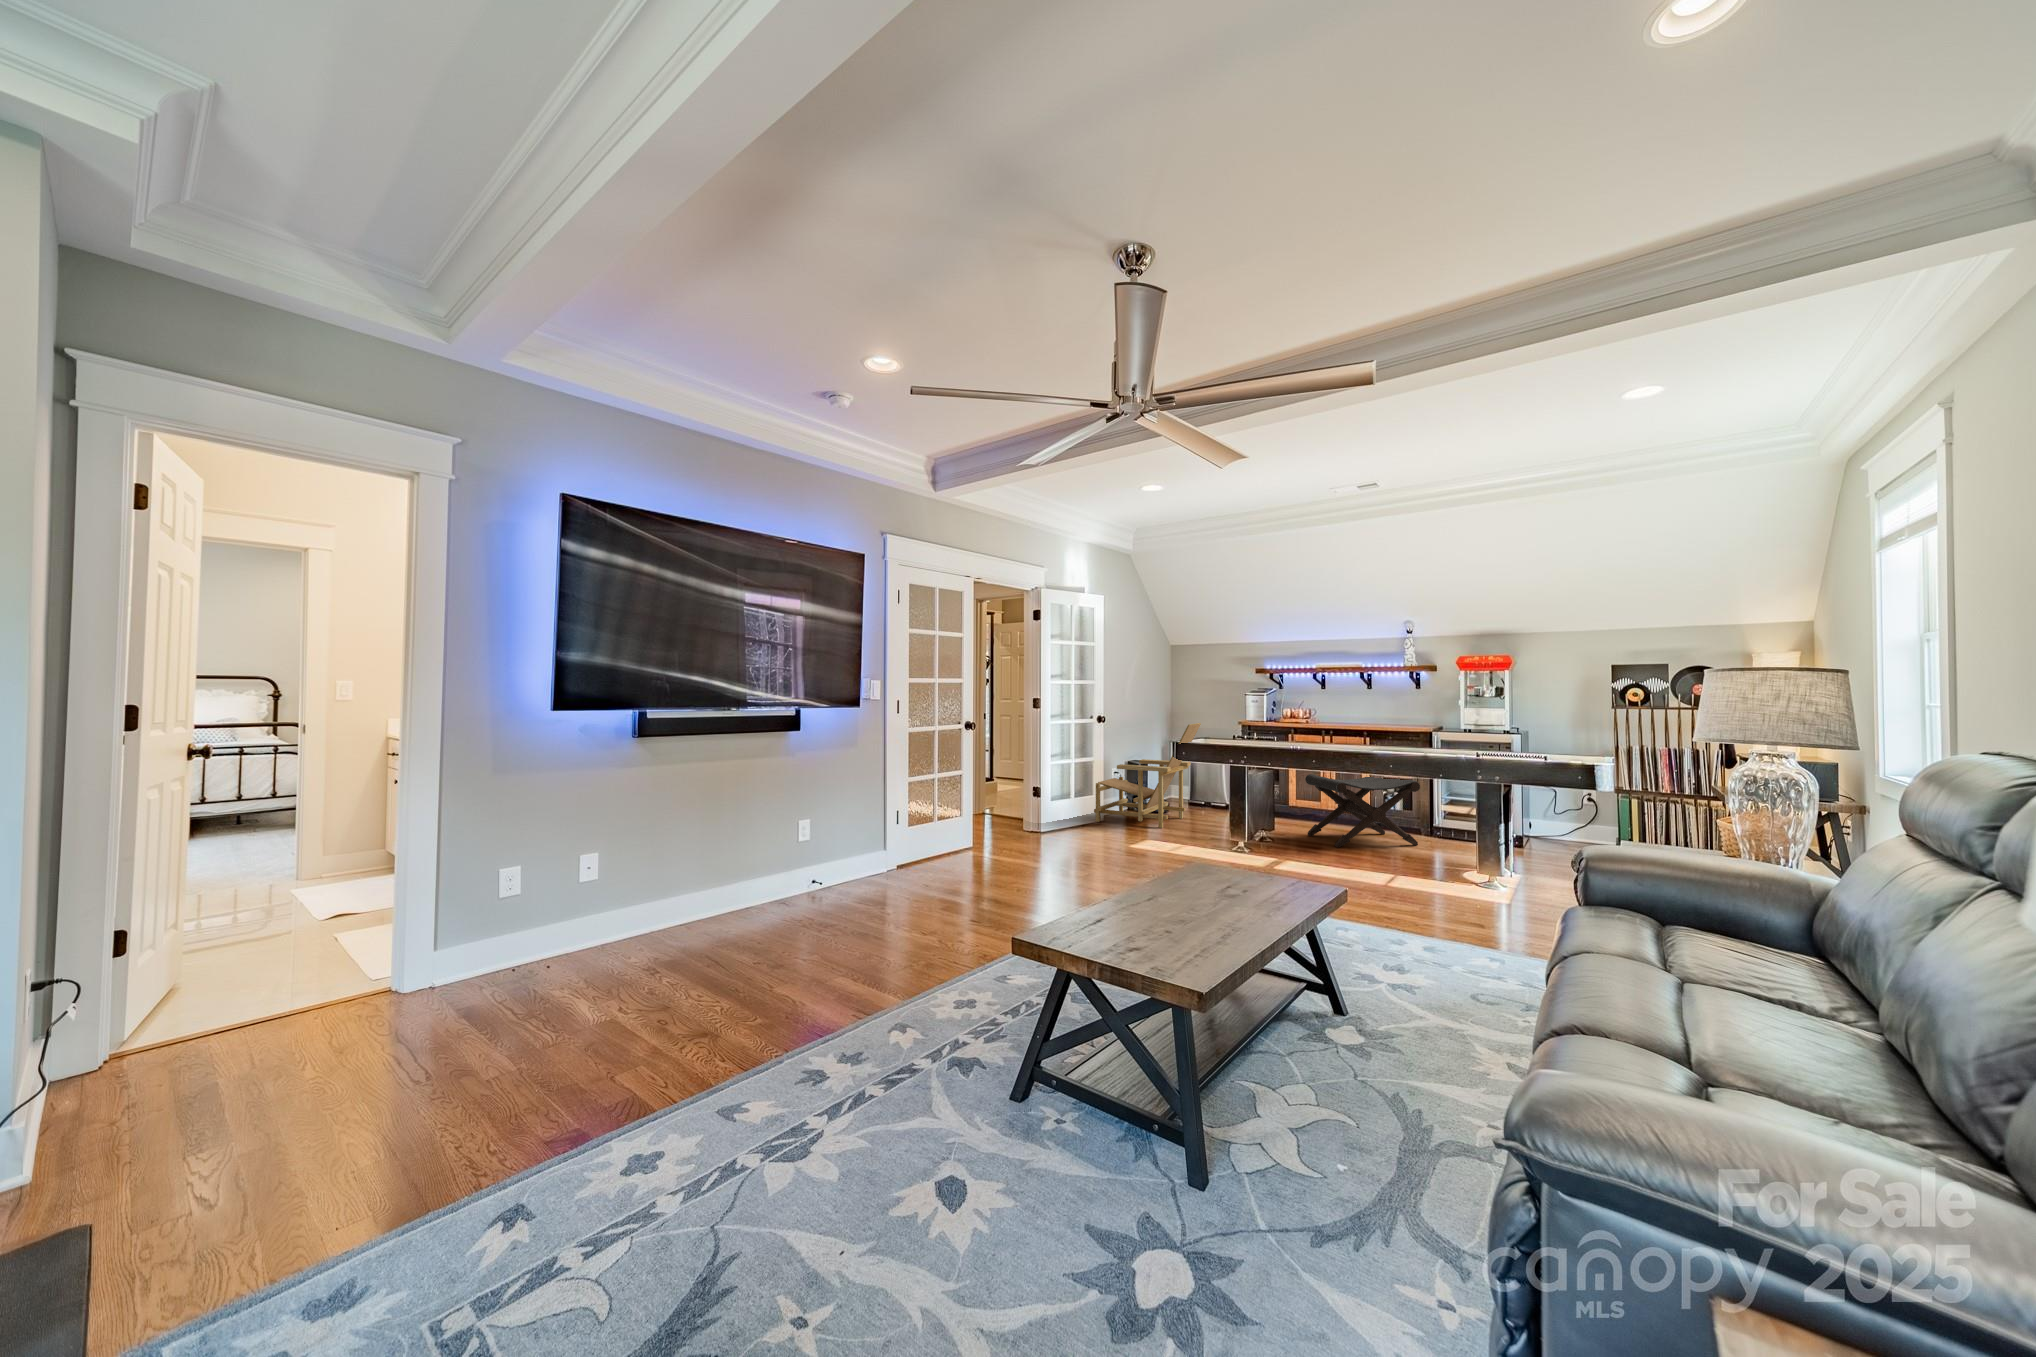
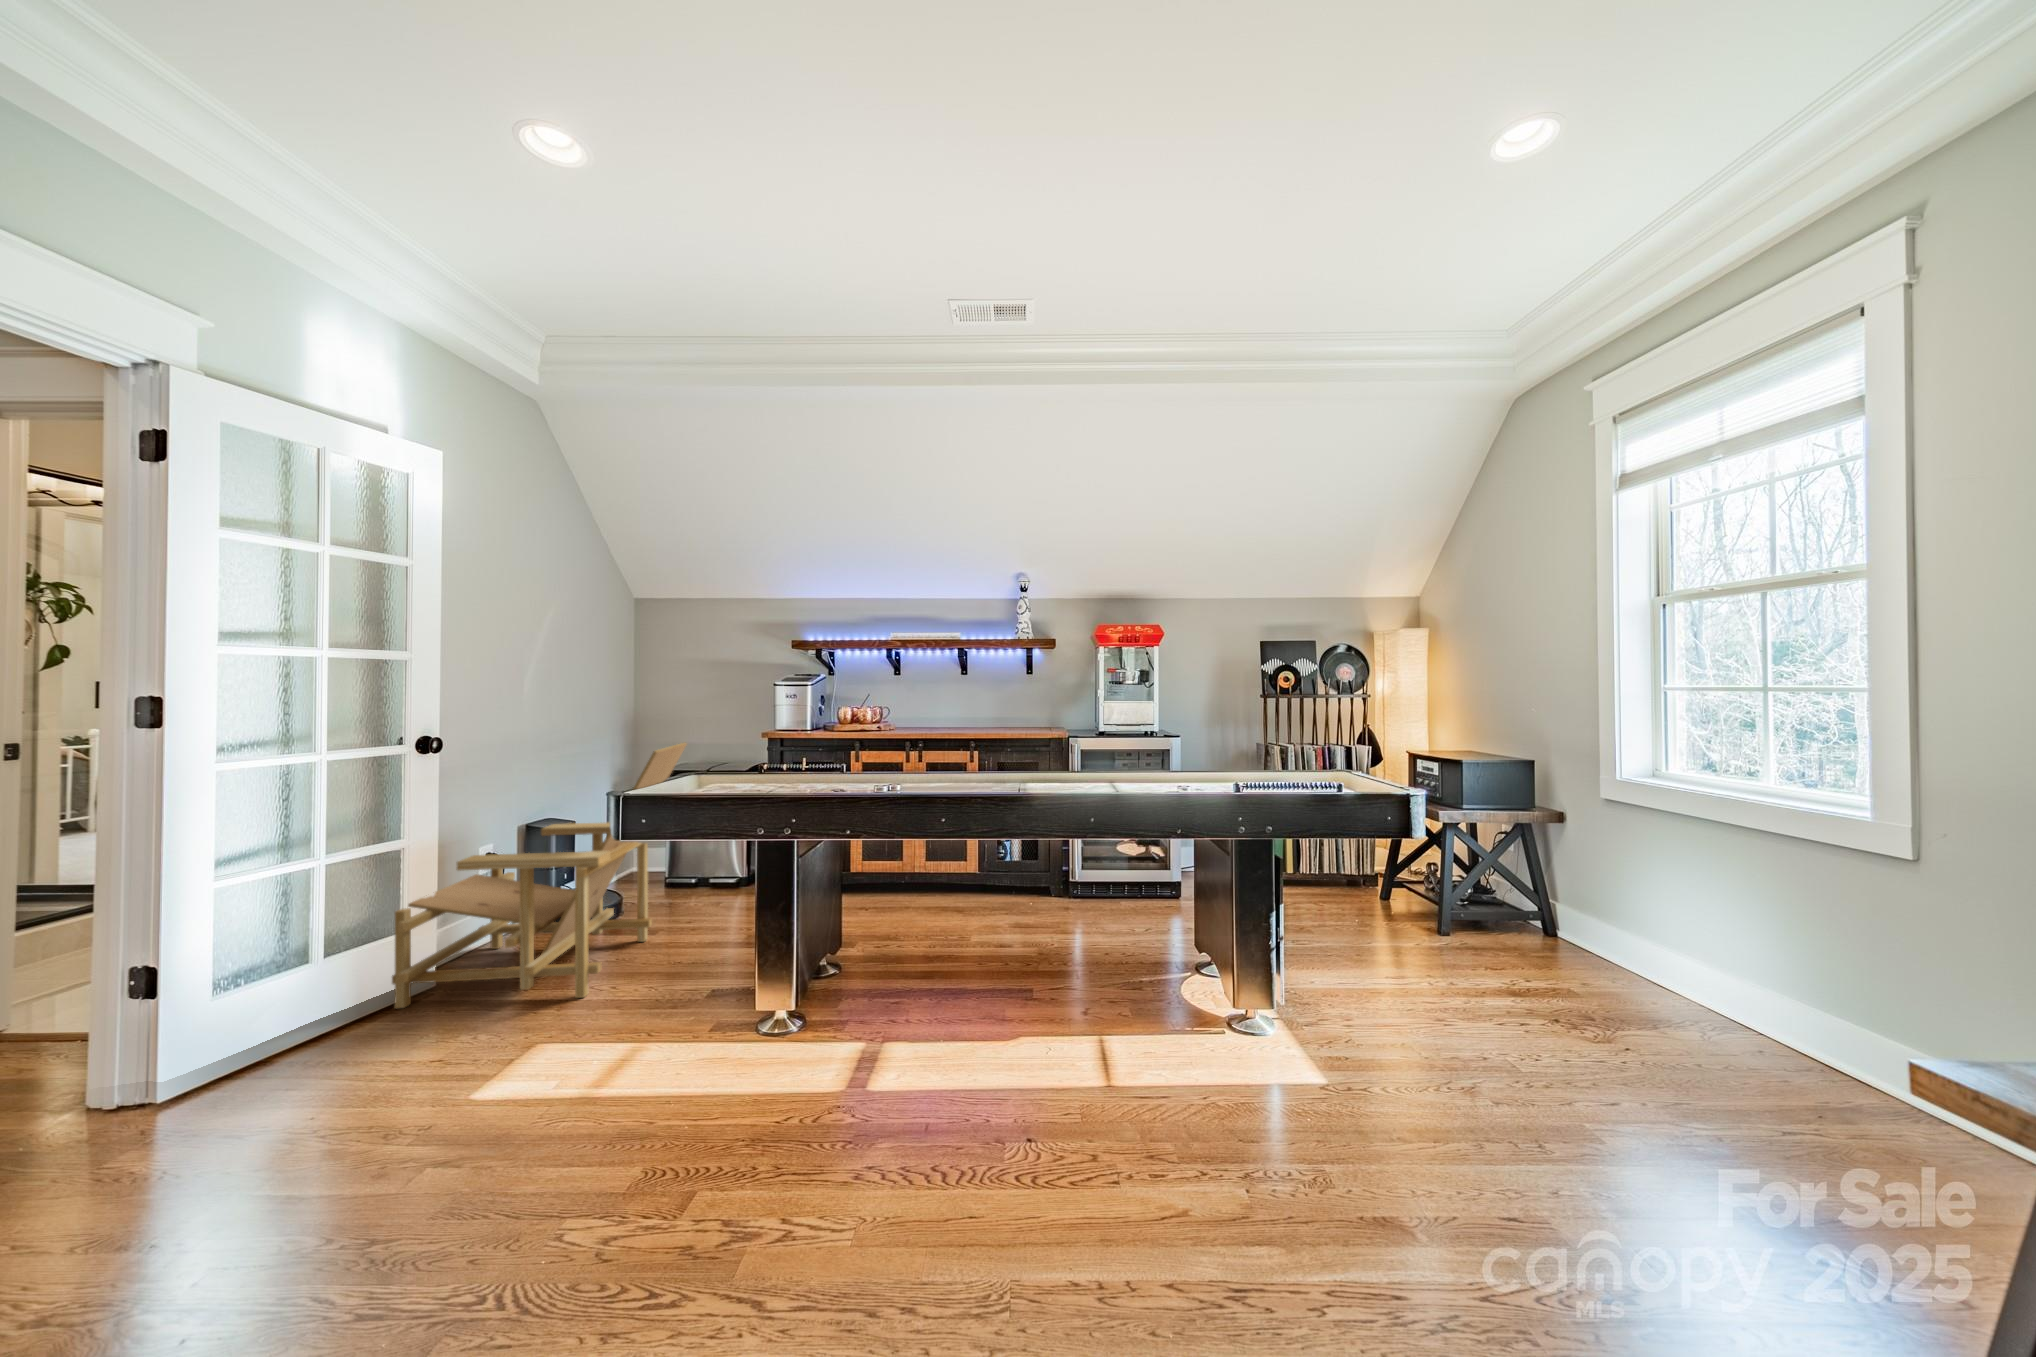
footstool: present [1305,774,1420,847] -> none [900,813,1091,983]

